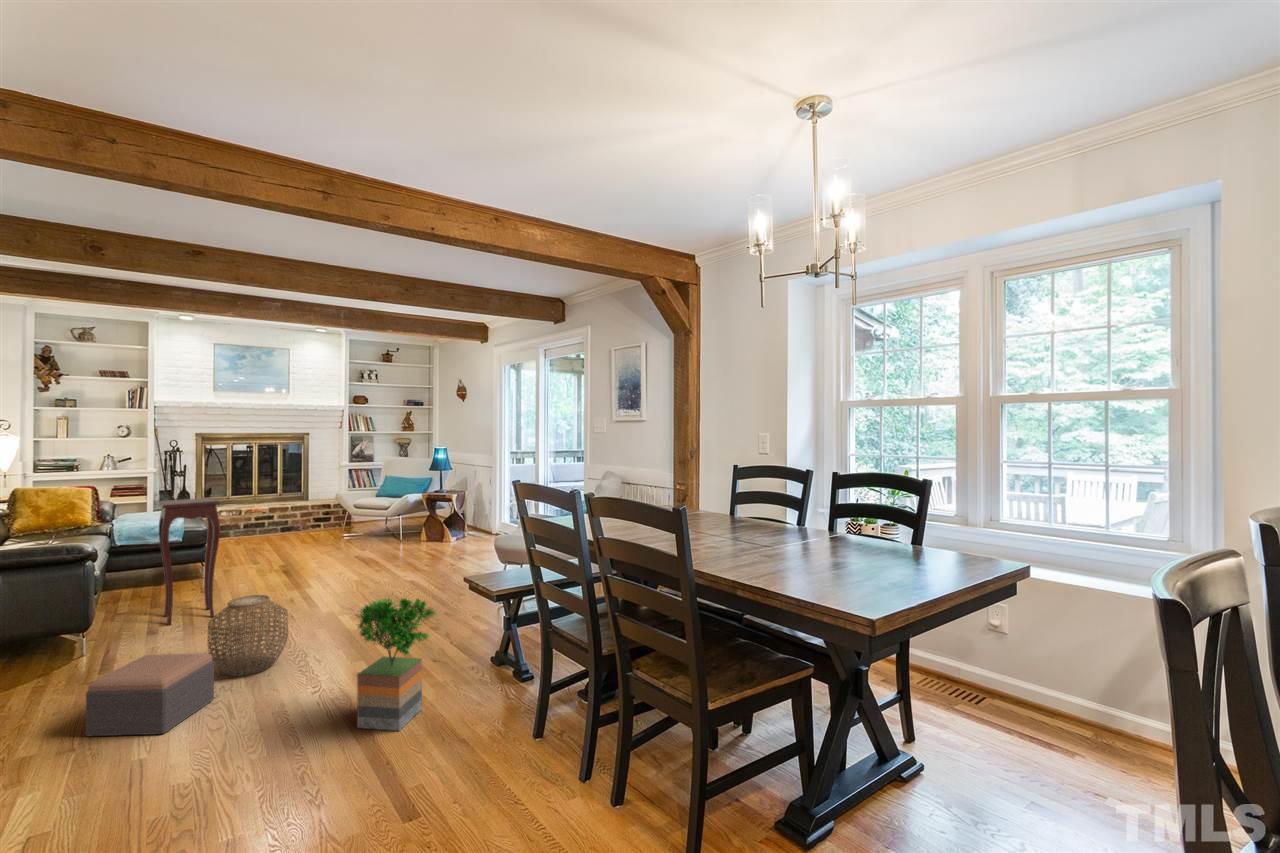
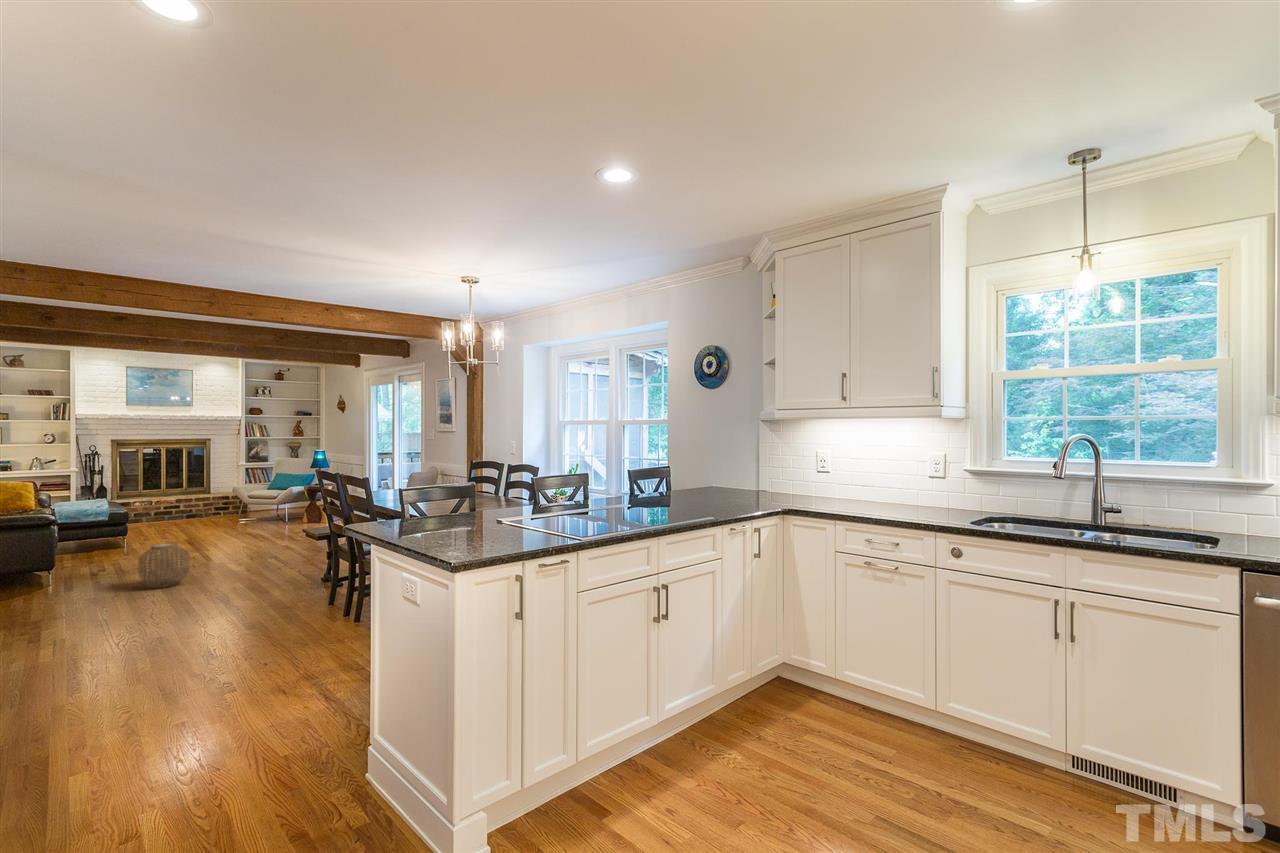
side table: present [159,498,220,625] -> none [97,487,142,570]
potted tree: present [357,598,436,731] -> none [226,535,276,603]
footstool: present [86,653,214,736] -> none [72,570,144,610]

